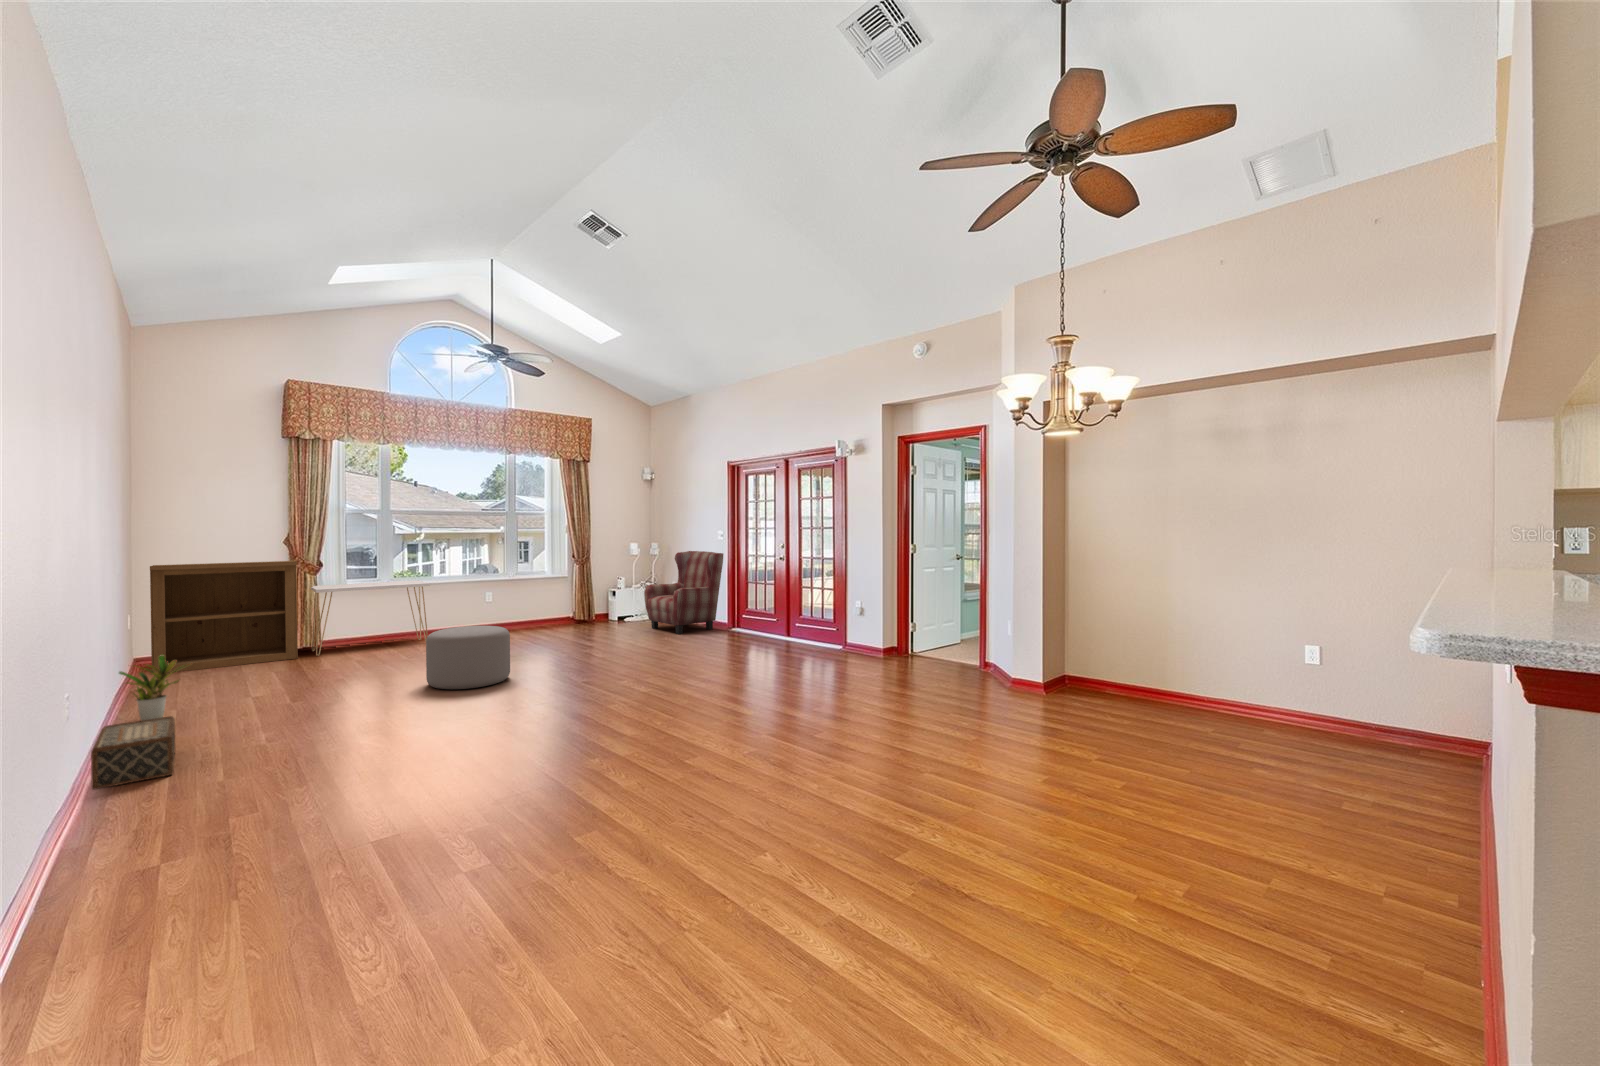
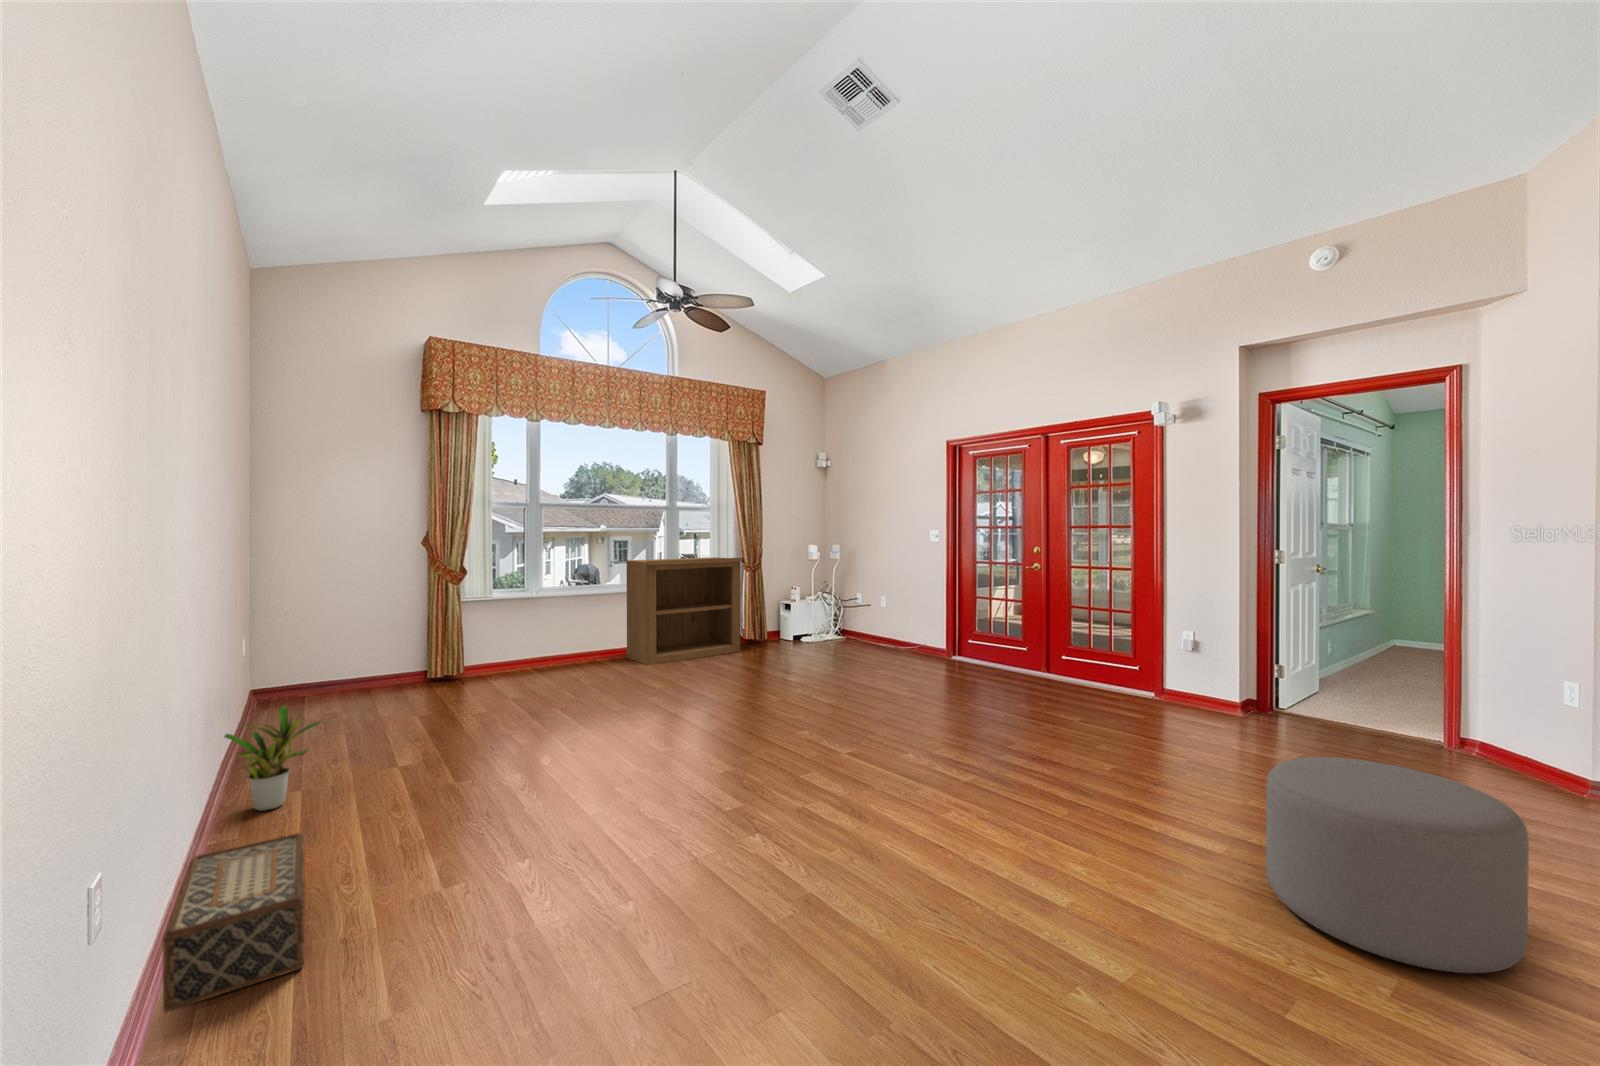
armchair: present [644,551,723,634] -> none [839,555,941,664]
bookshelf: present [150,561,298,673] -> present [626,557,742,665]
console table: present [311,580,430,656] -> none [452,590,592,687]
ottoman: present [426,626,510,689] -> present [1266,757,1529,973]

